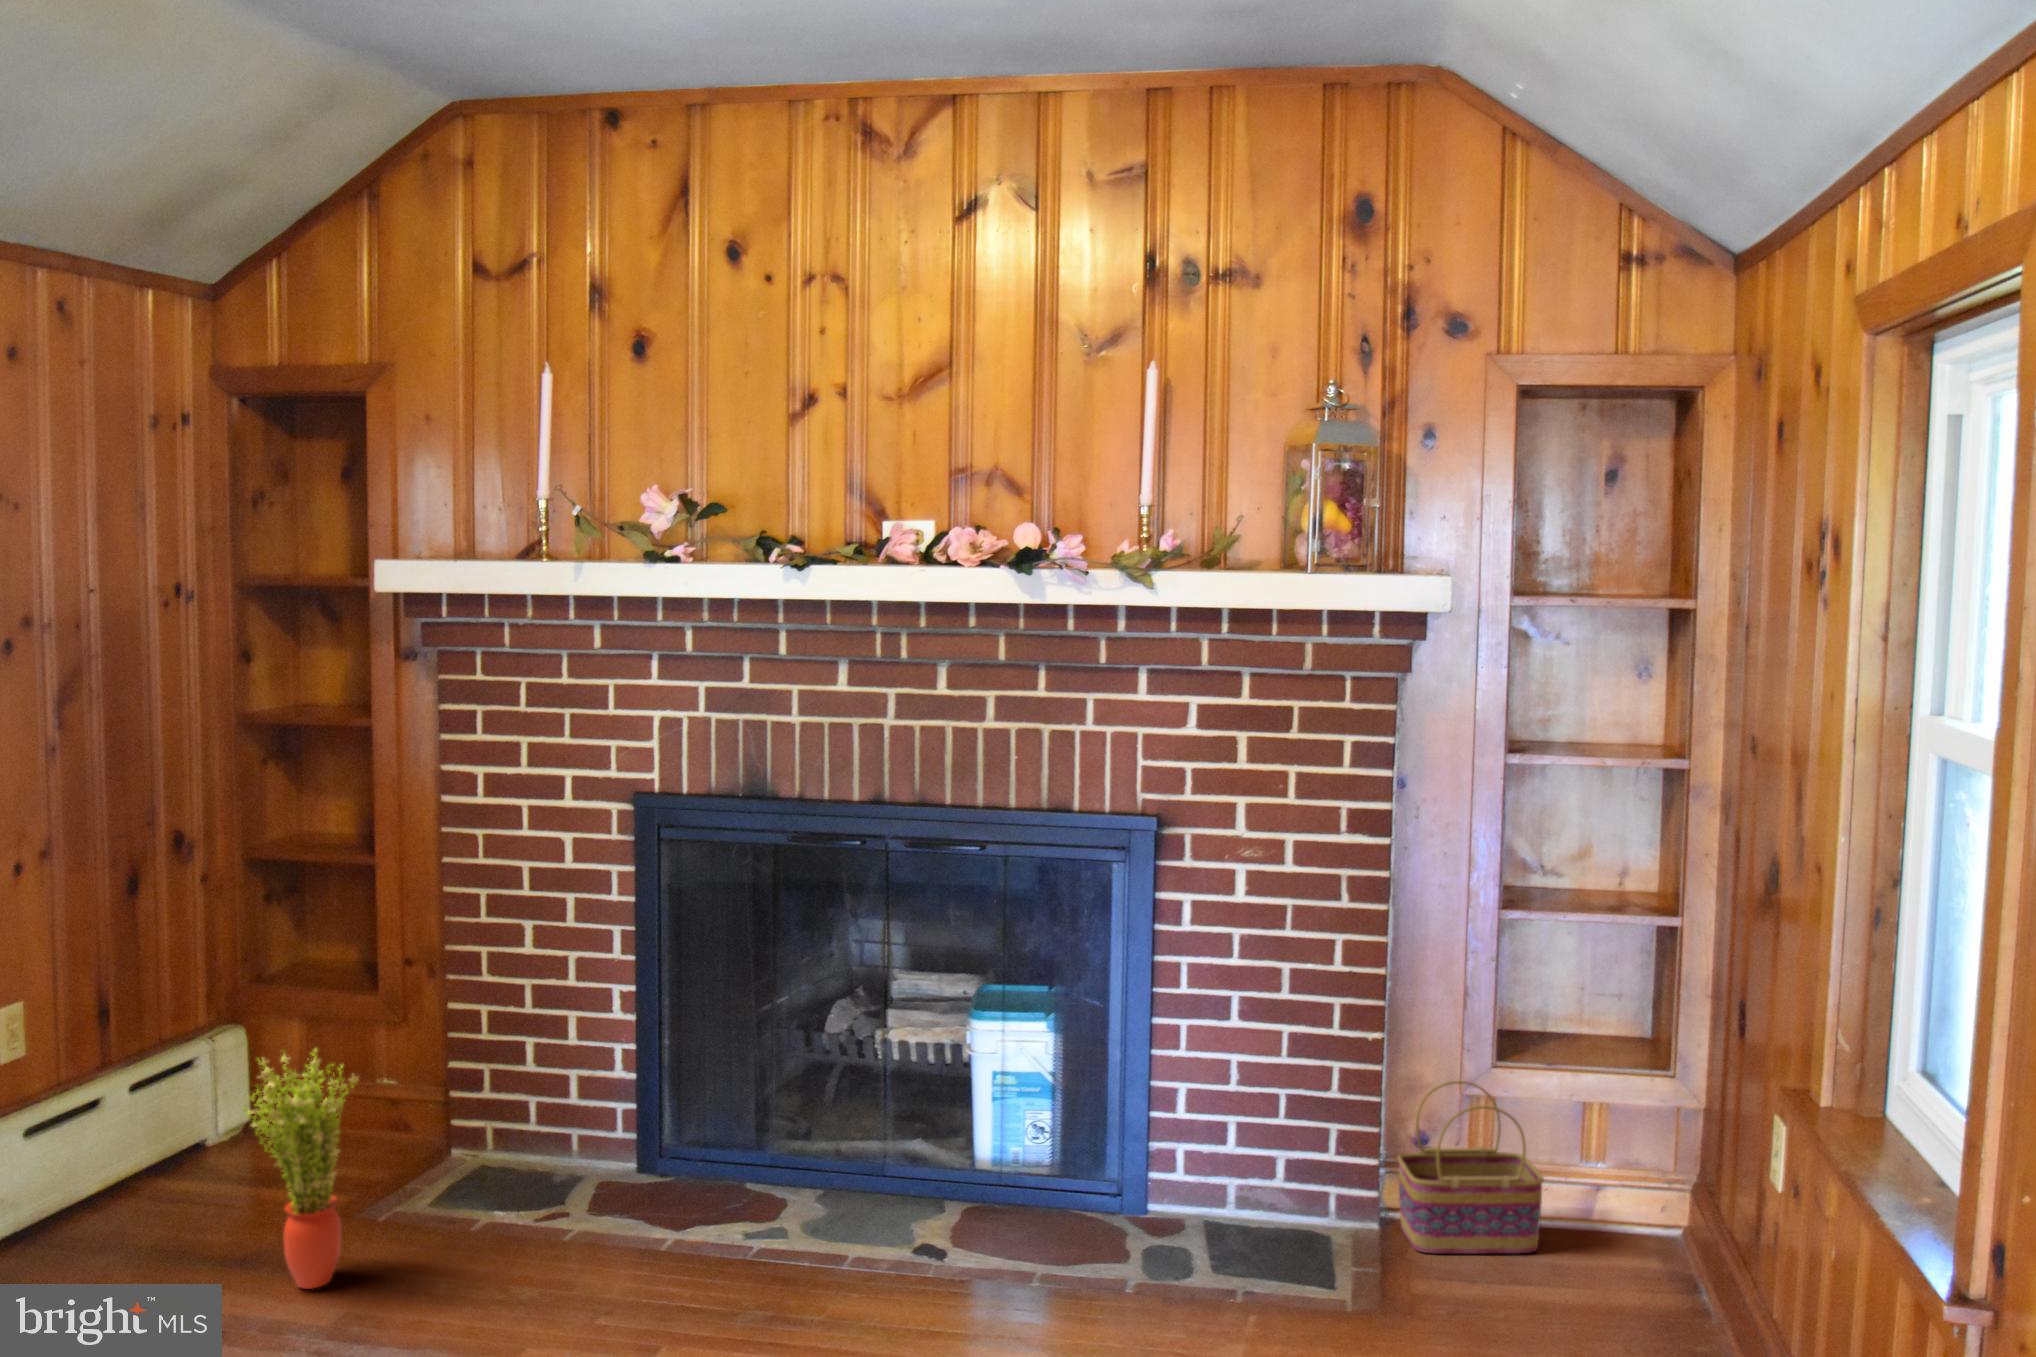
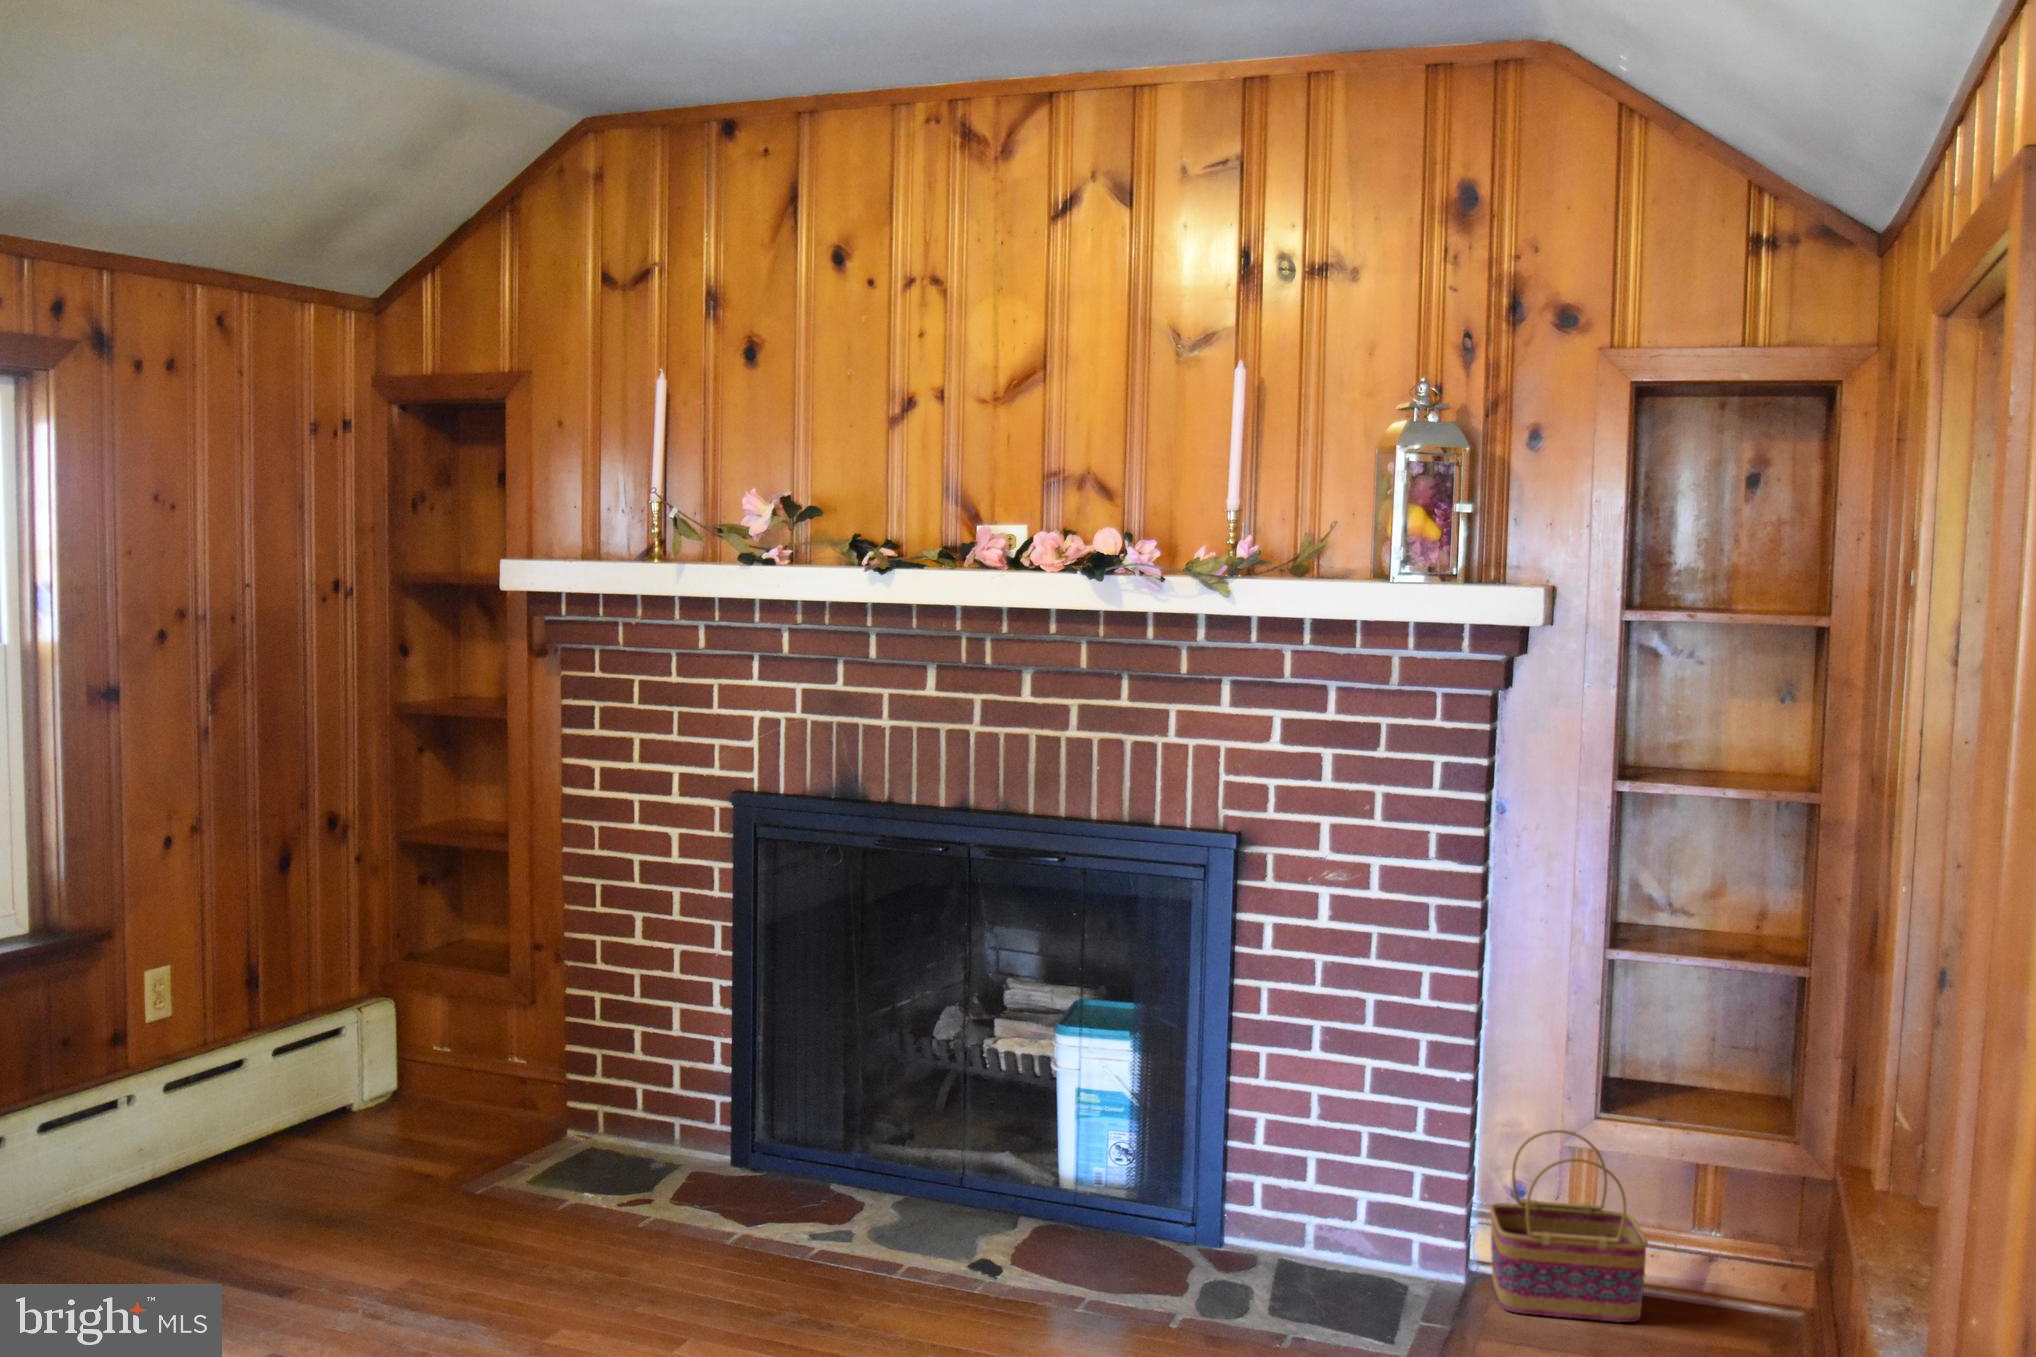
potted plant: present [243,1051,358,1289] -> none [342,1021,452,1250]

